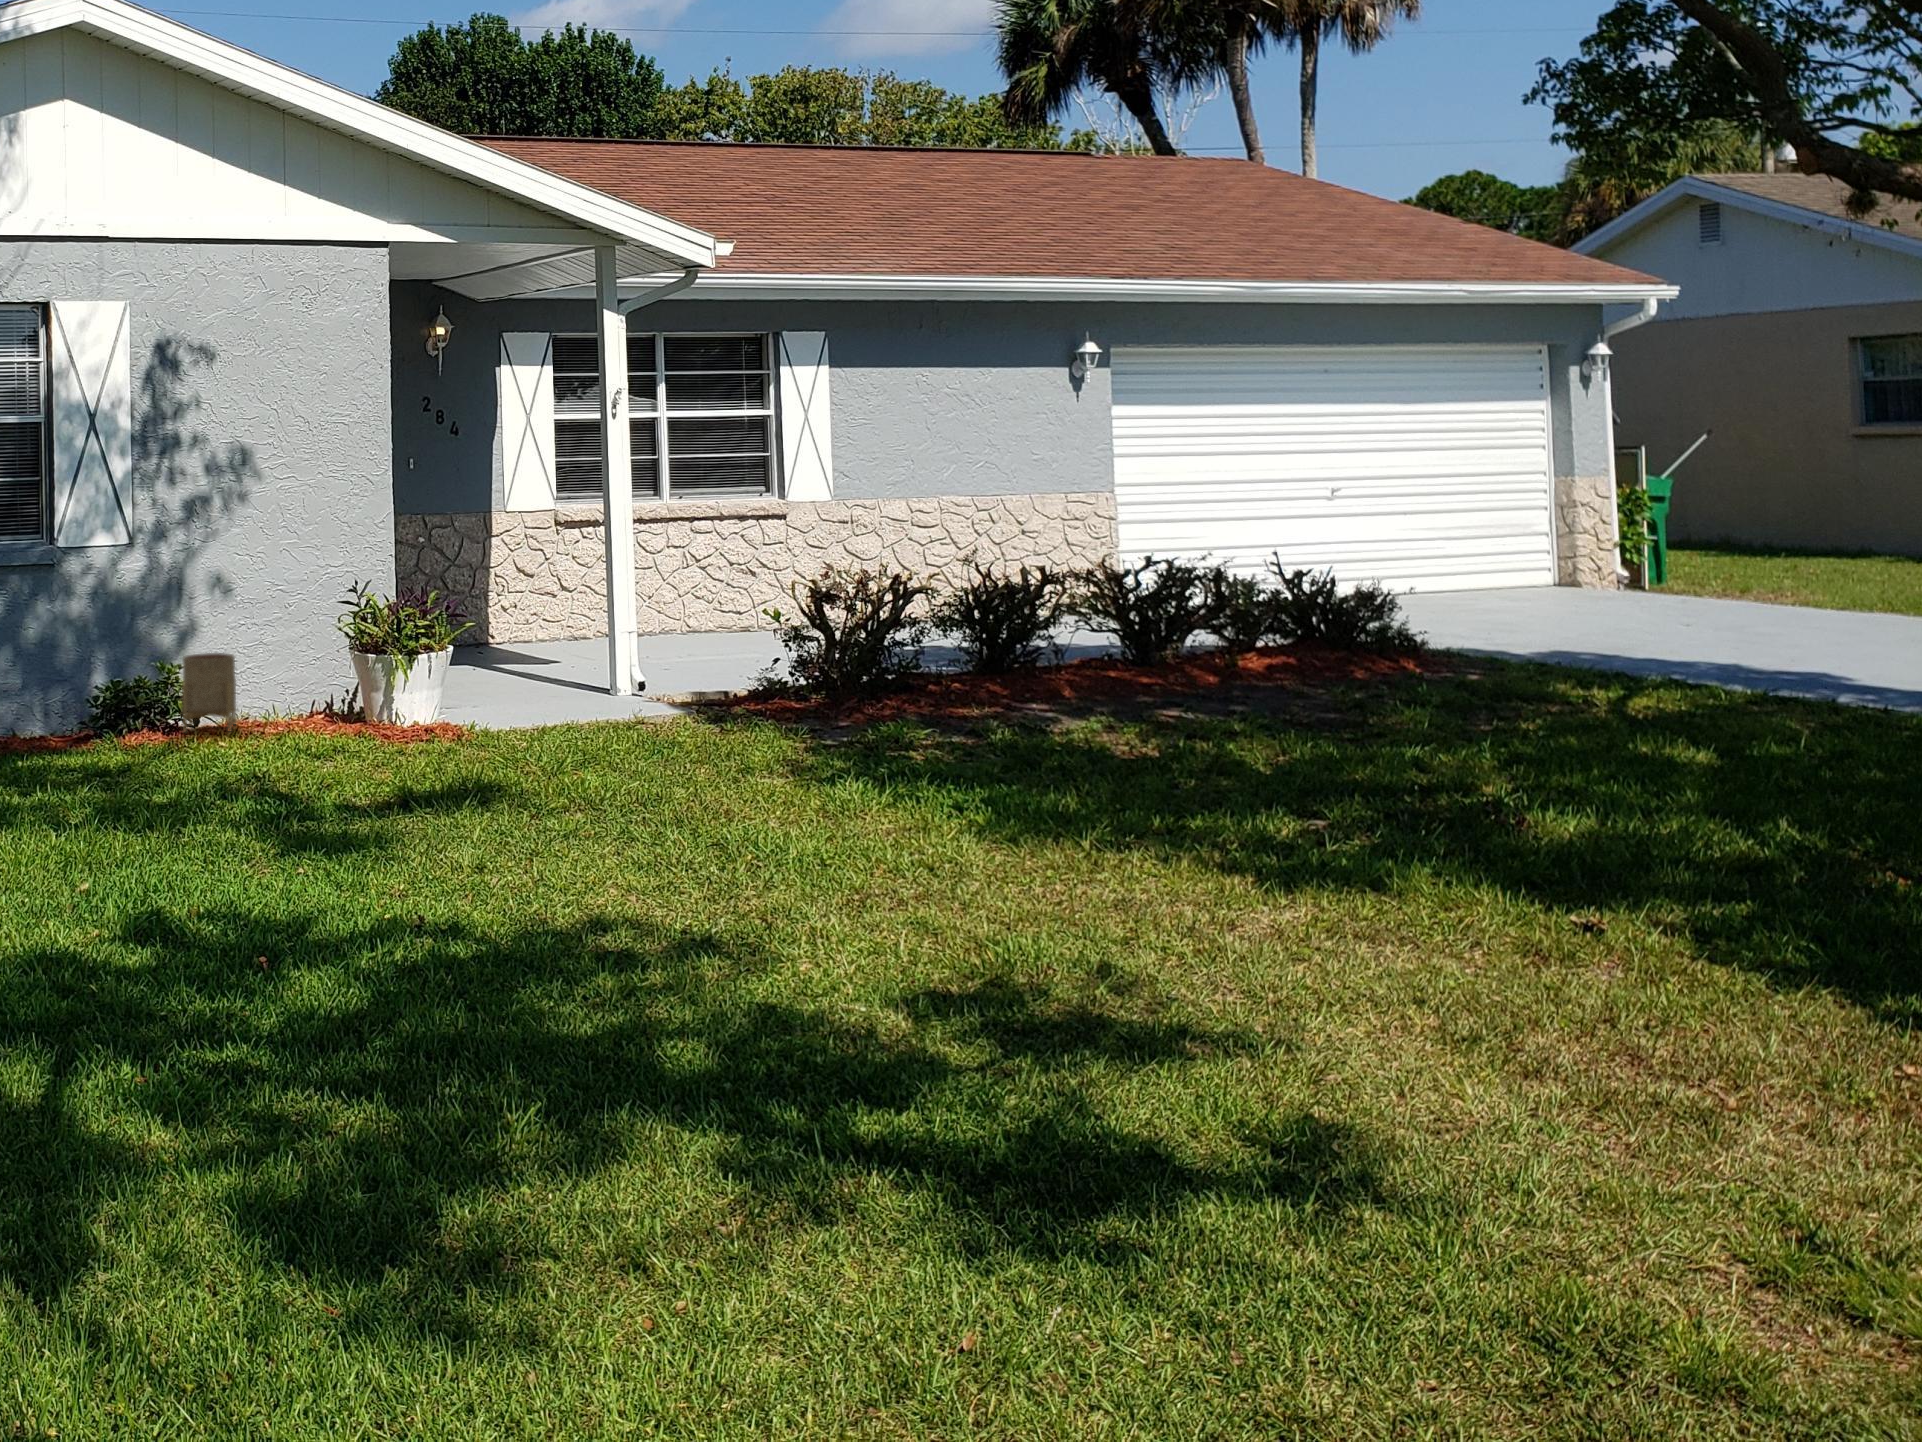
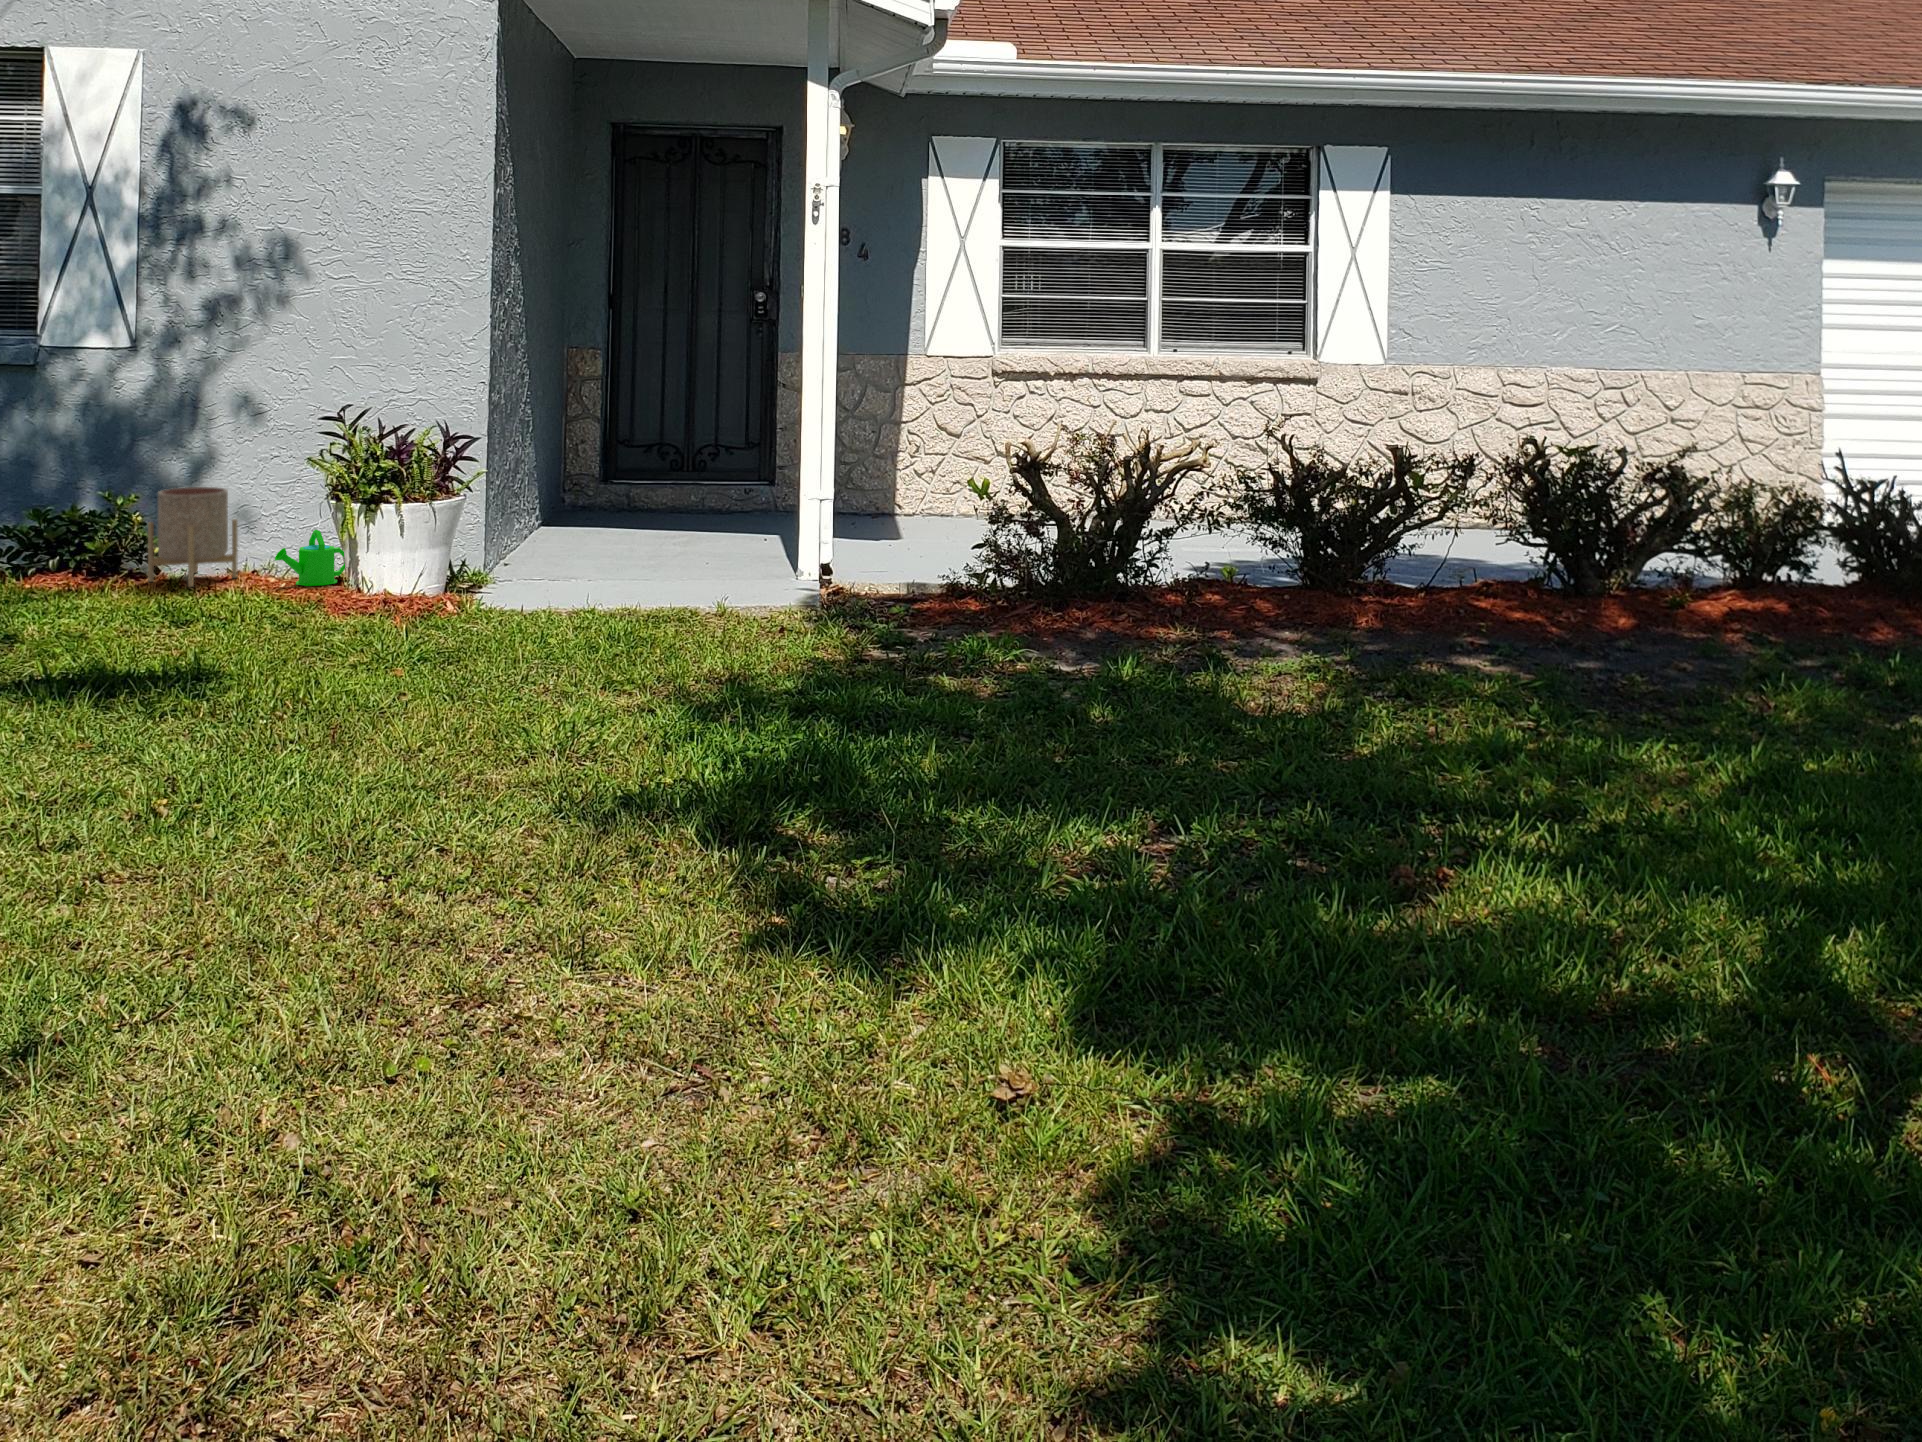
watering can: none [285,679,322,723] -> present [275,530,345,586]

